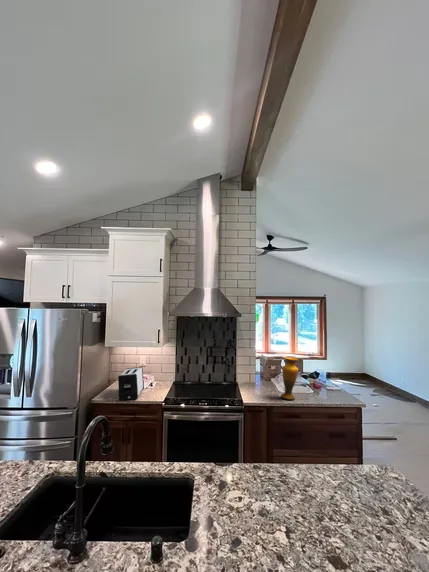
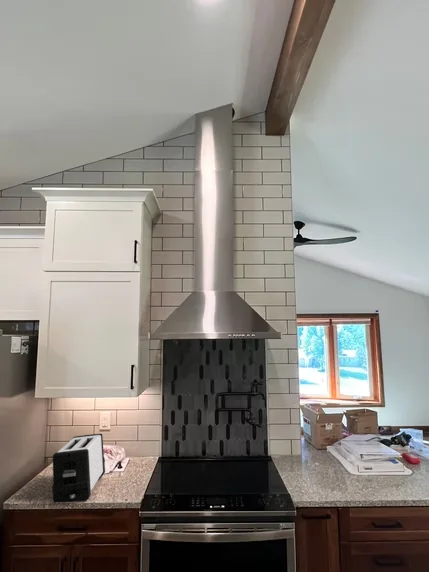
vase: present [281,357,298,400] -> none [358,409,389,492]

